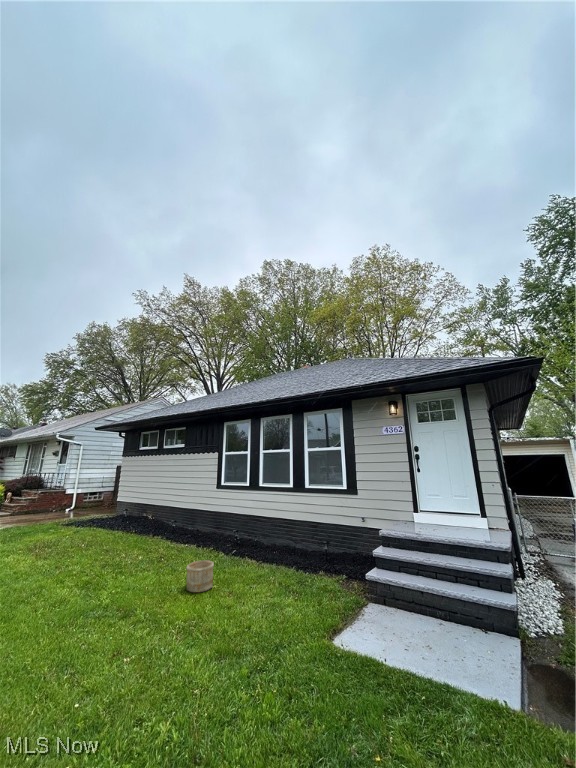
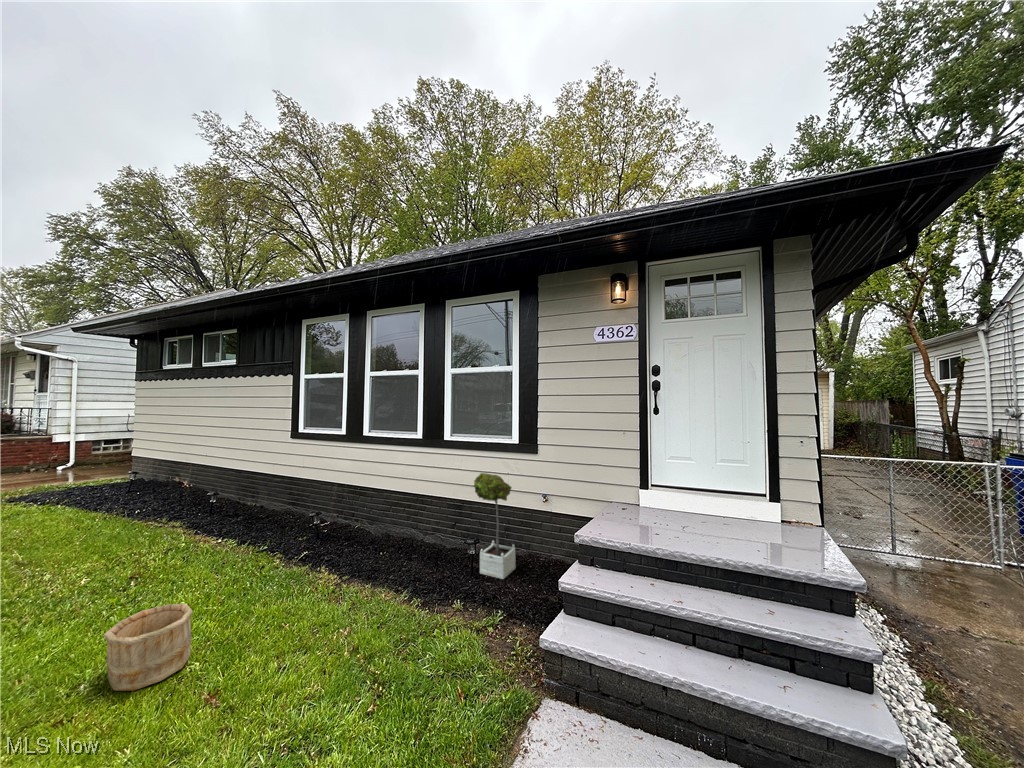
potted tree: none [325,505,350,565] -> present [474,473,516,579]

